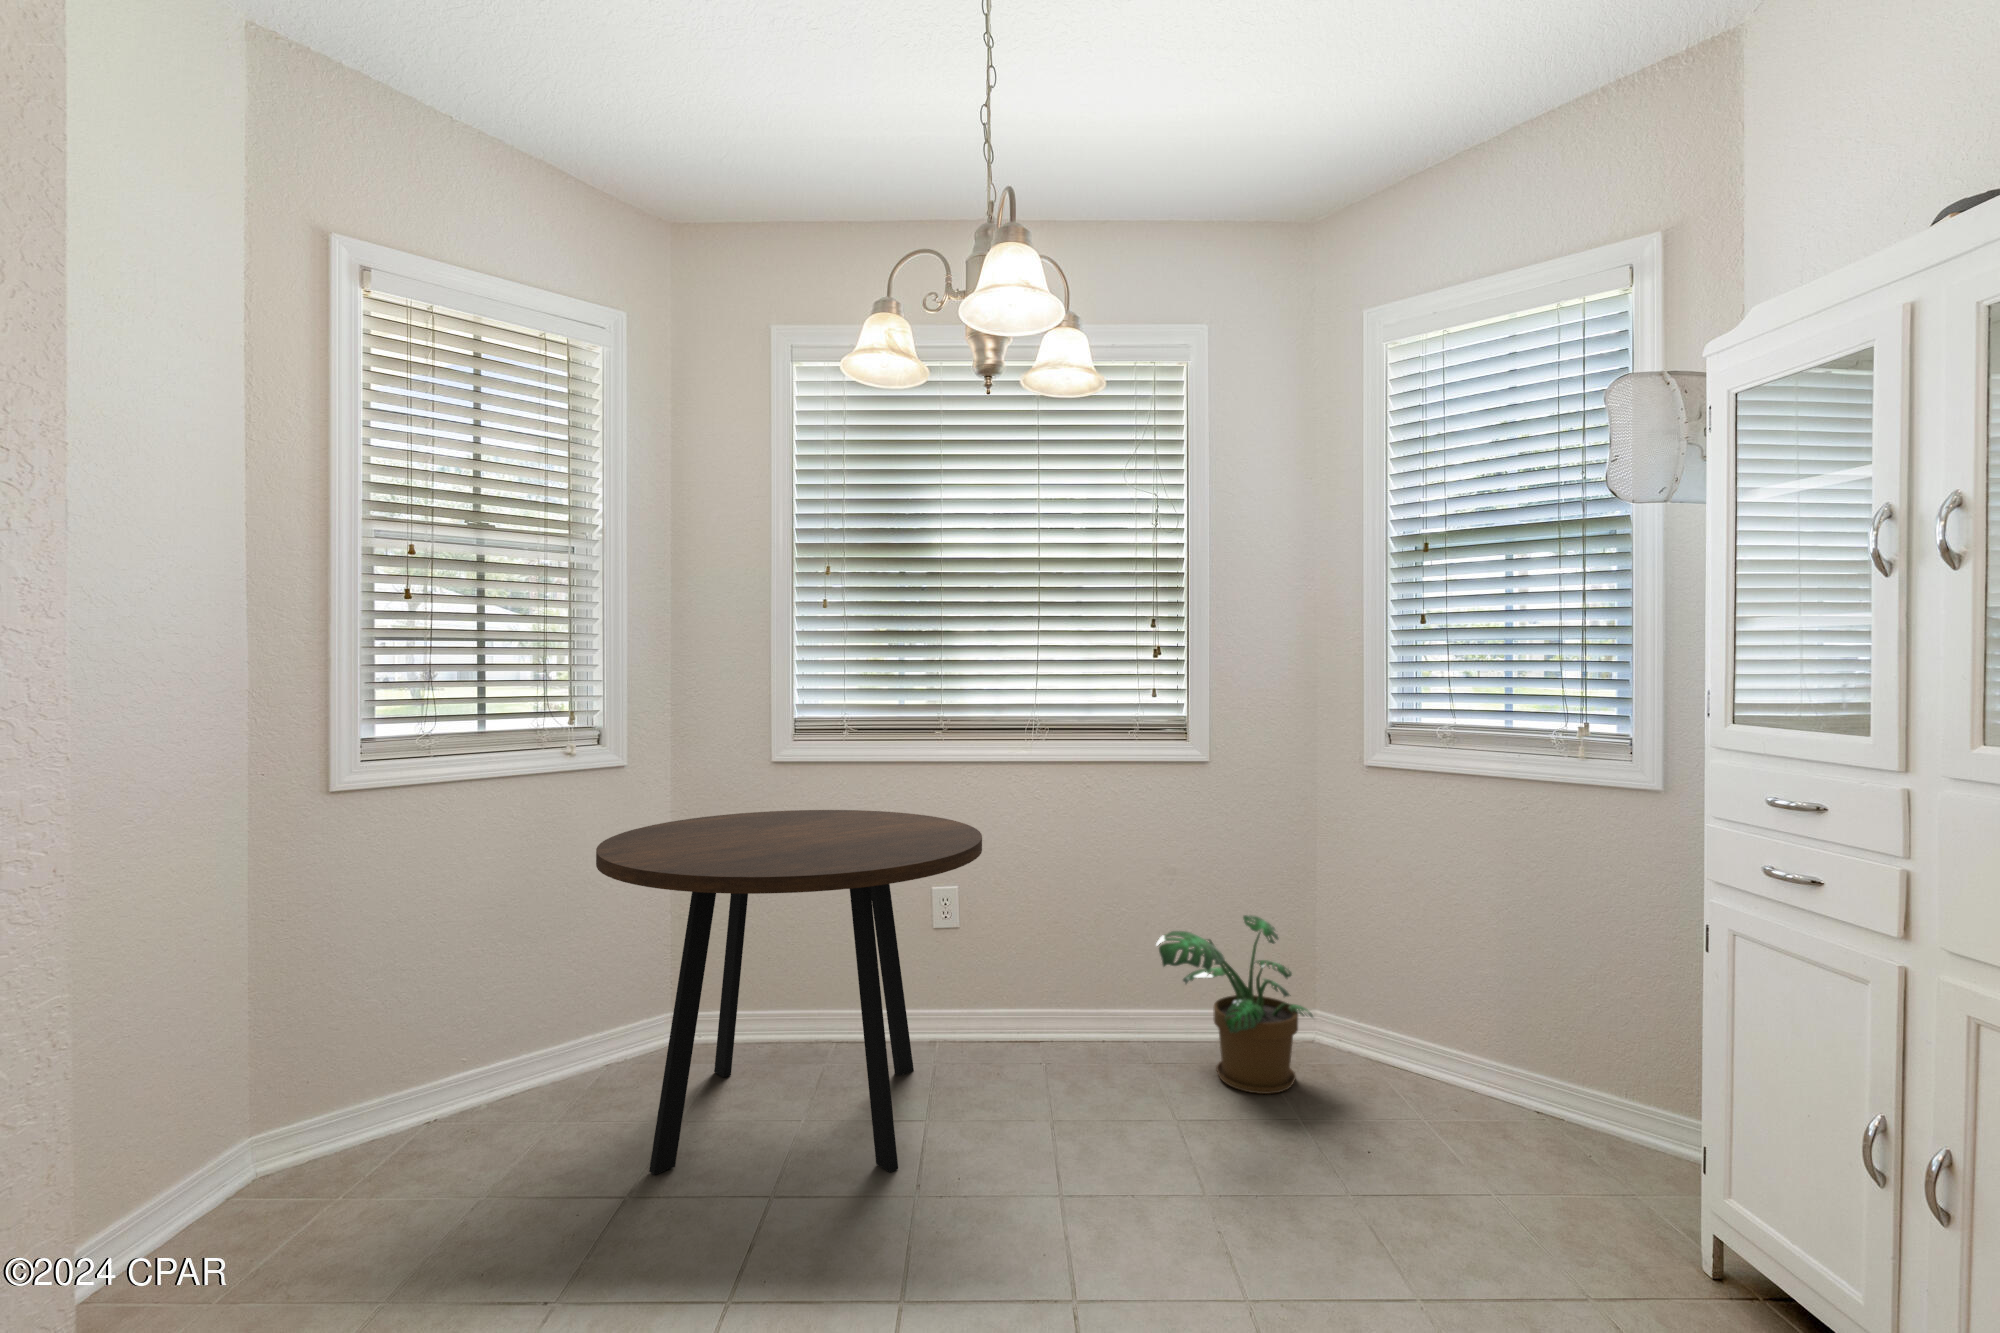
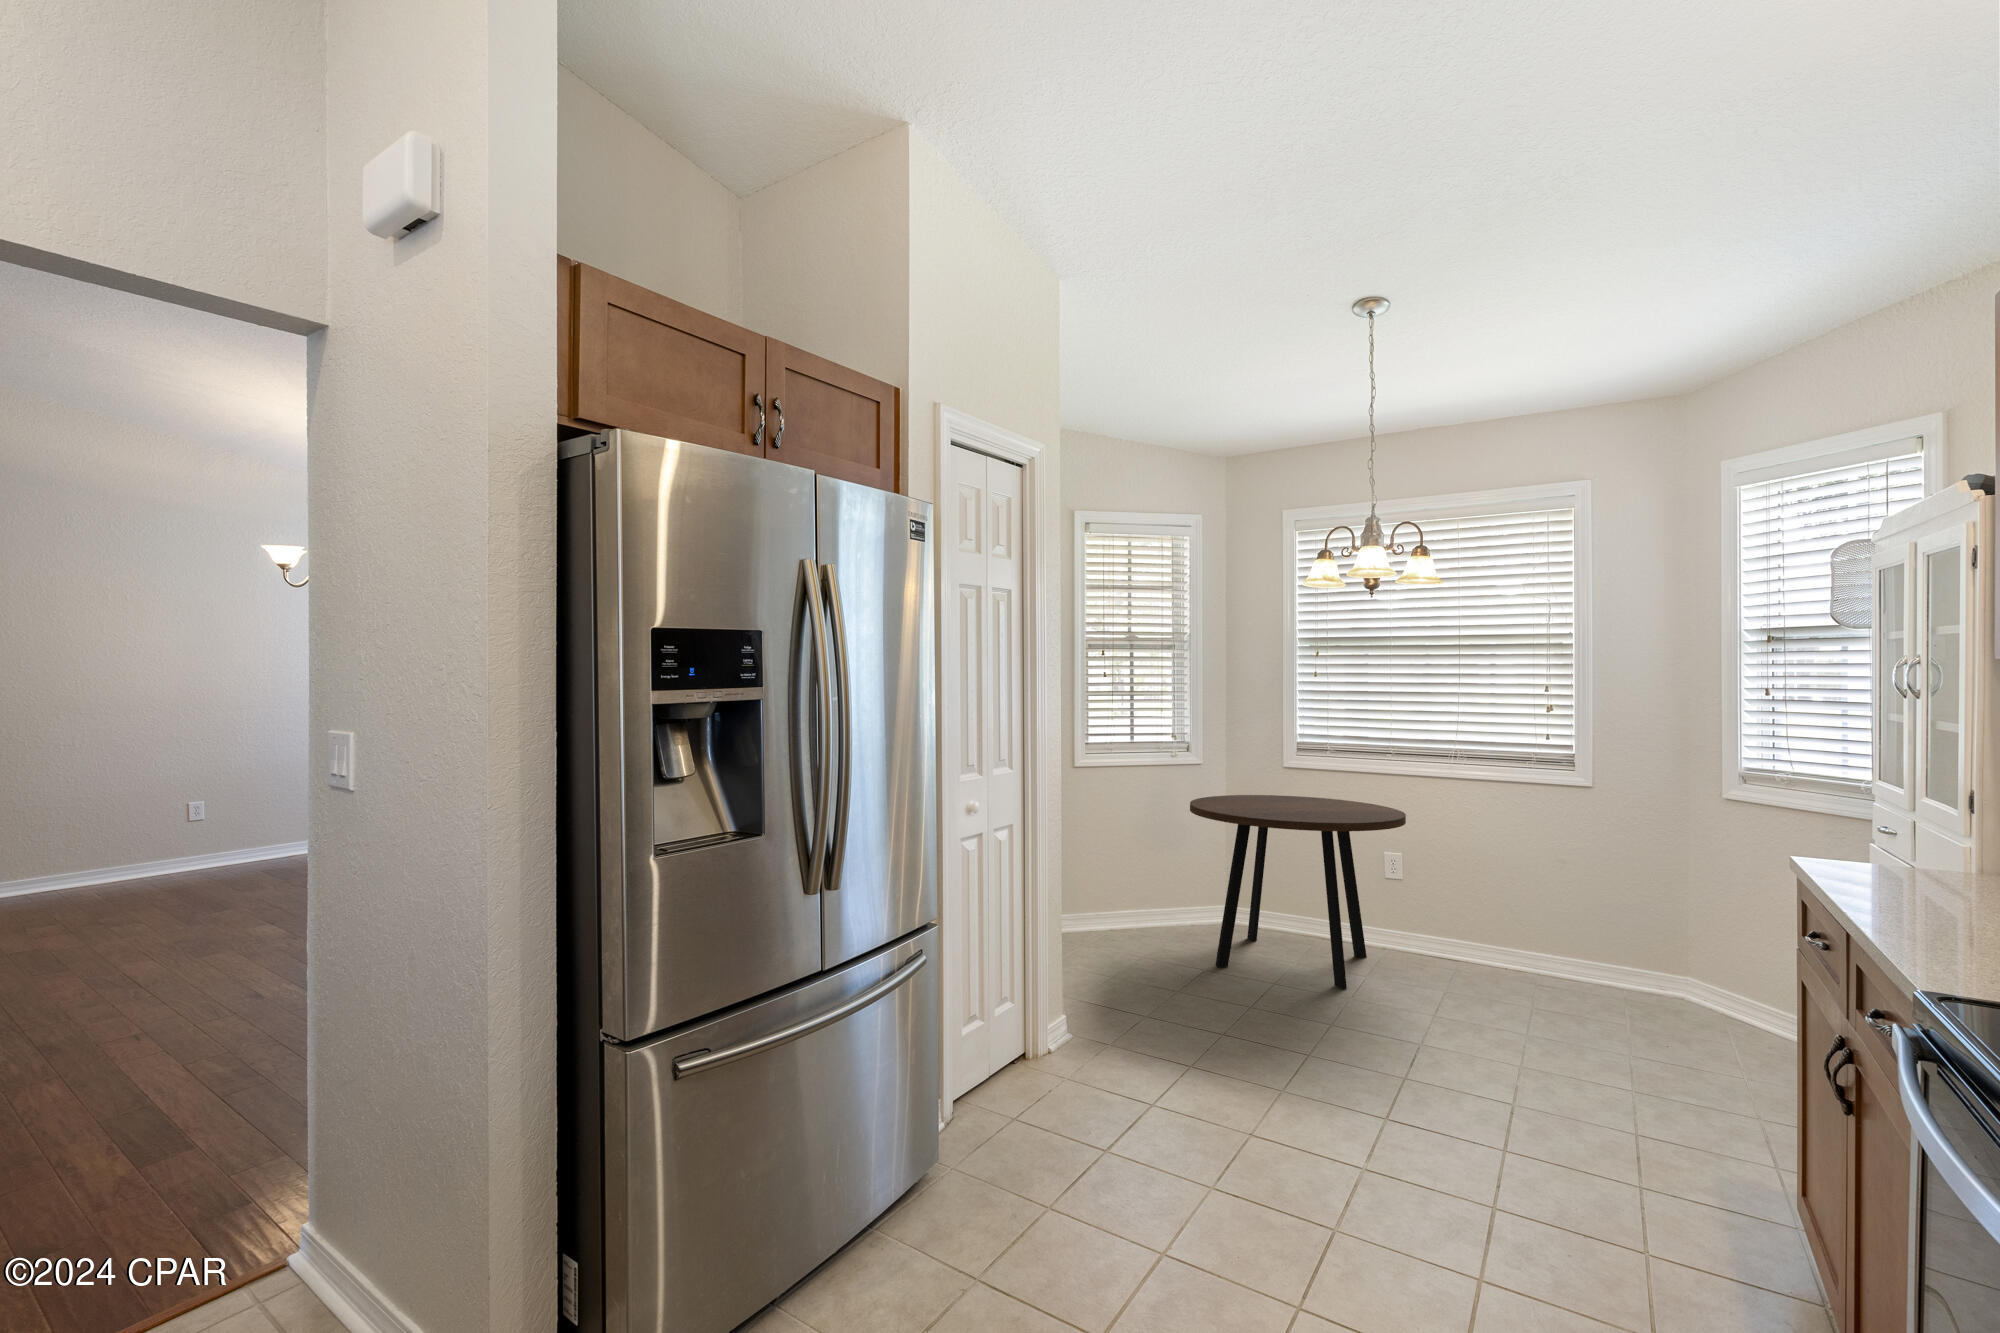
potted plant: present [1156,915,1313,1094] -> none [1526,891,1661,1009]

